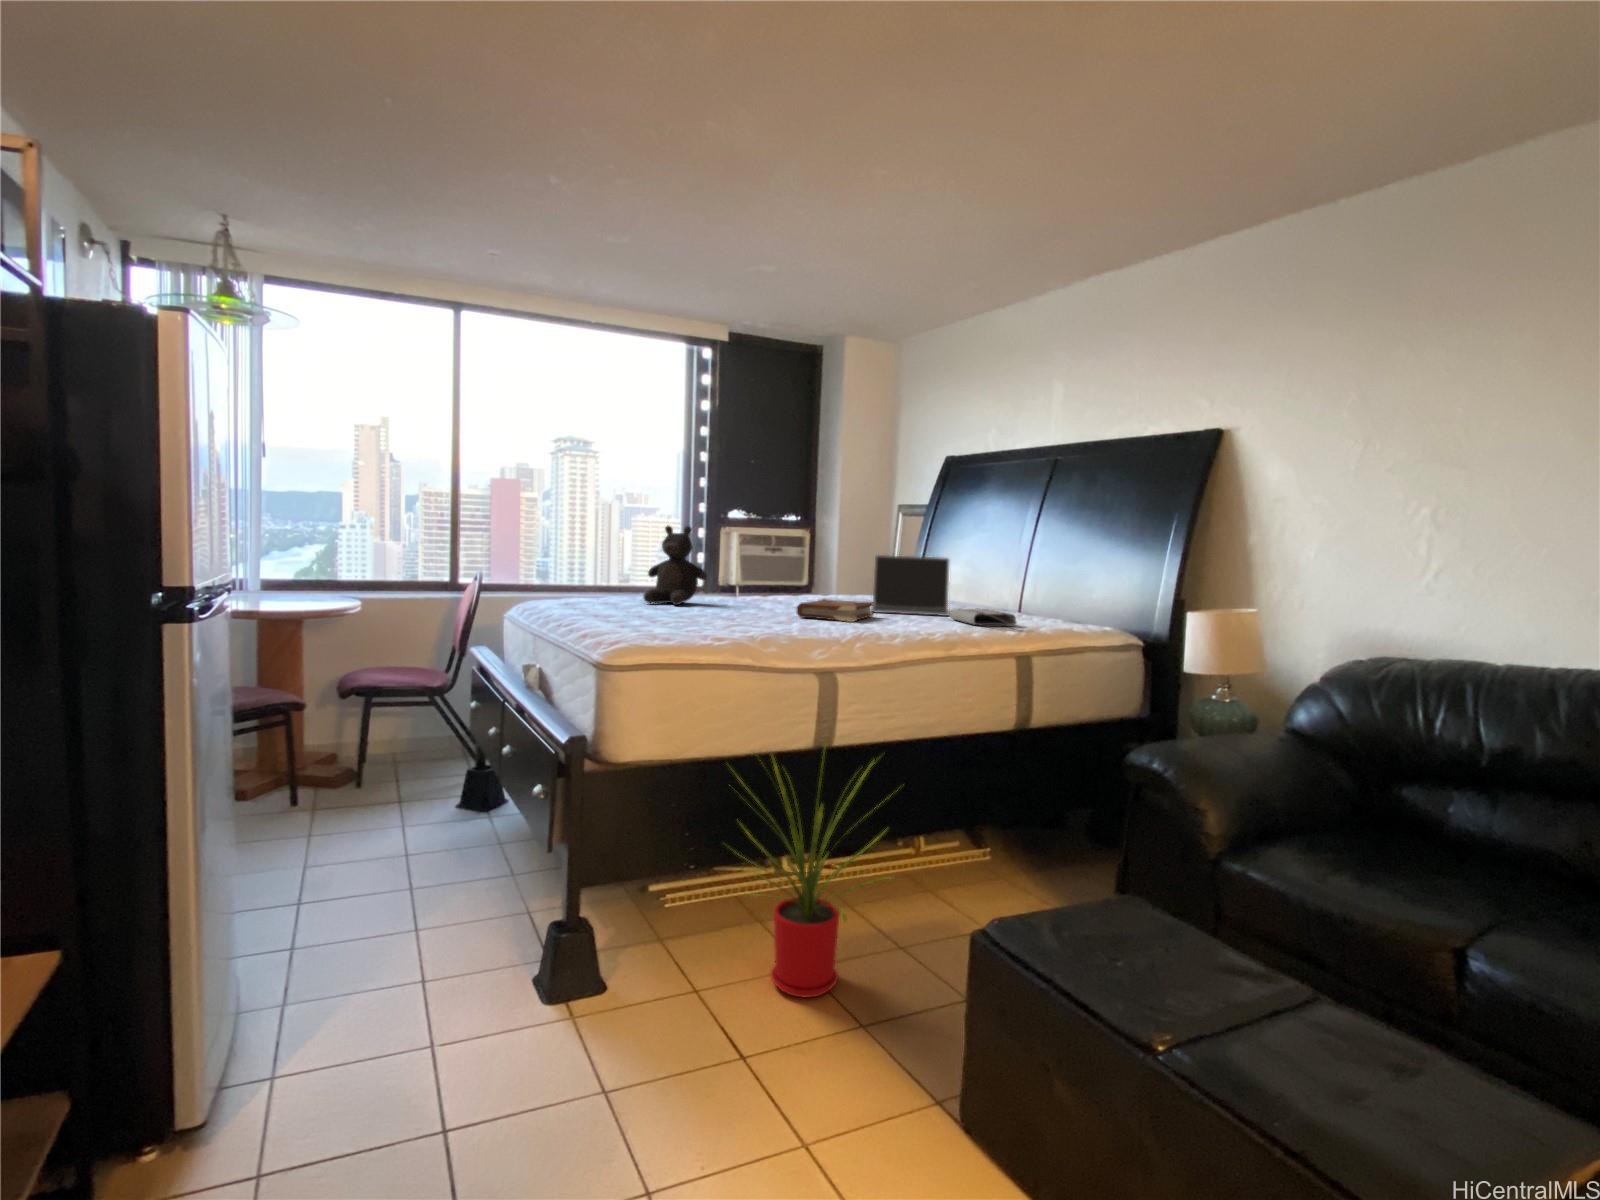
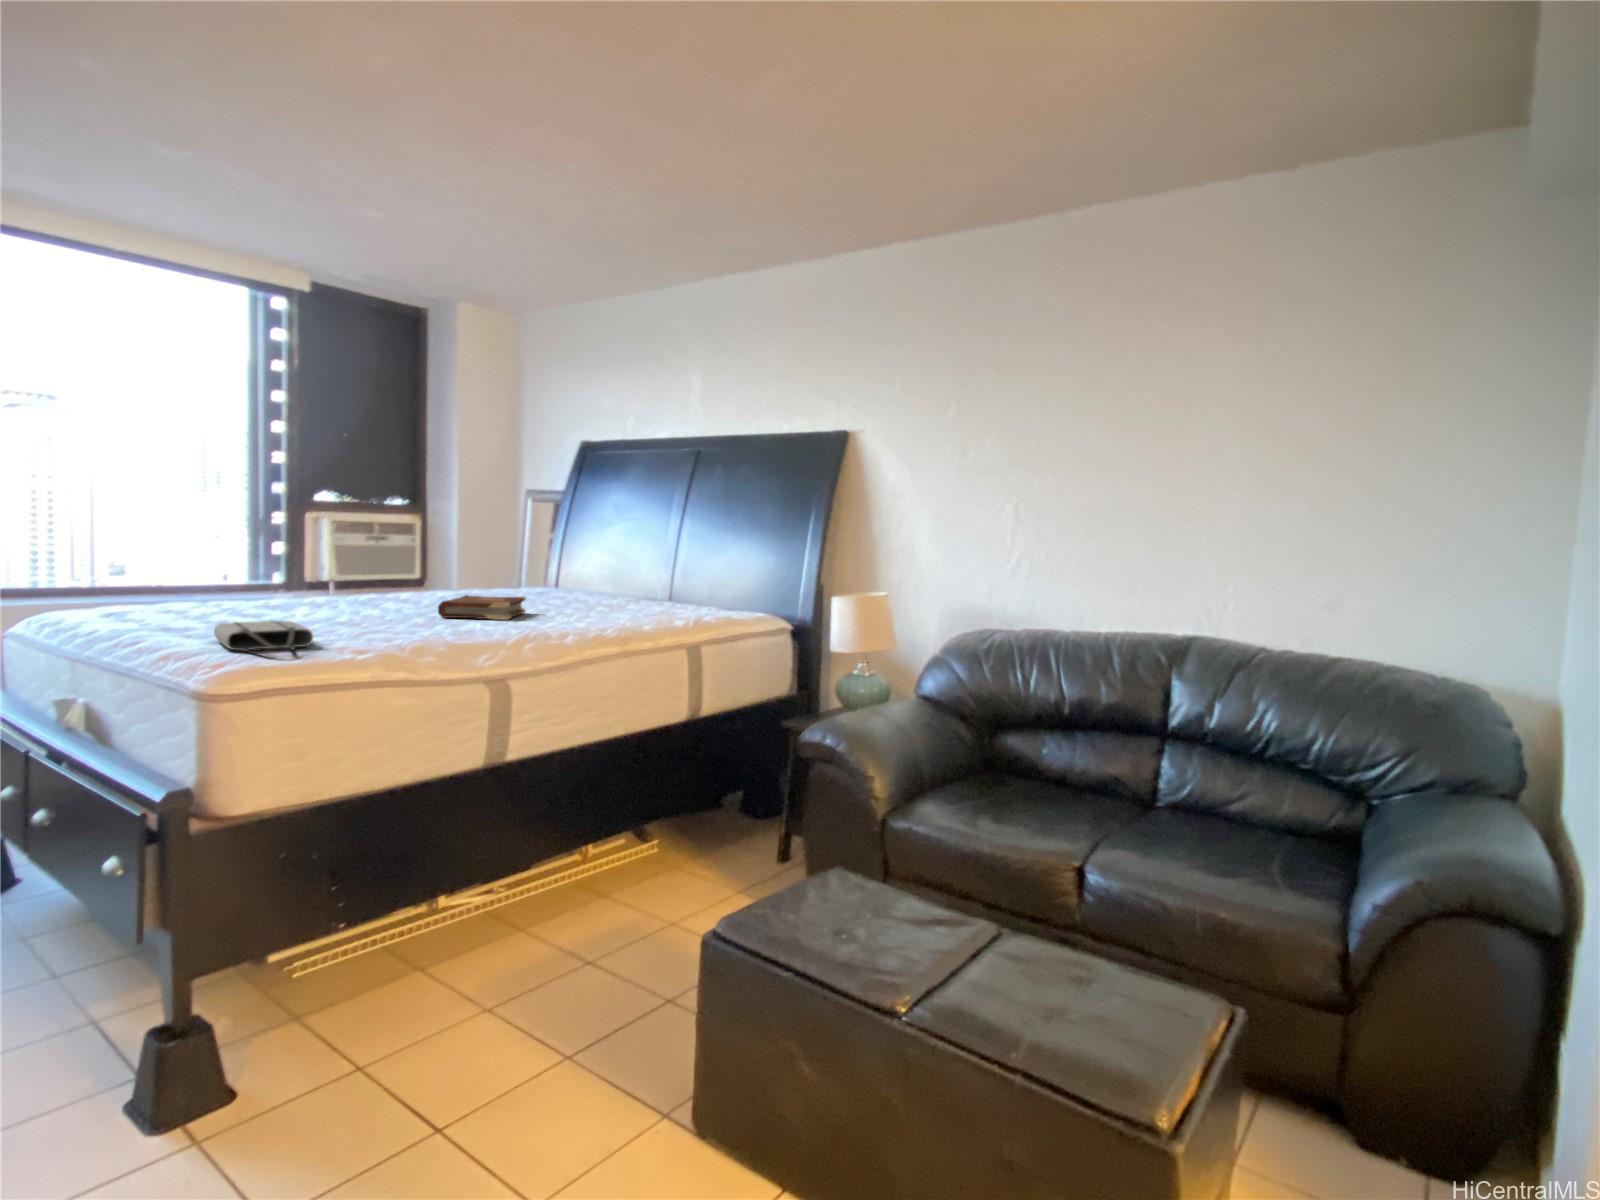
teddy bear: present [643,526,707,605] -> none [221,510,311,609]
laptop: present [870,555,949,616] -> none [517,545,605,608]
tote bag: present [949,608,1016,626] -> present [214,621,313,652]
house plant: present [730,753,891,997] -> none [386,748,604,1043]

